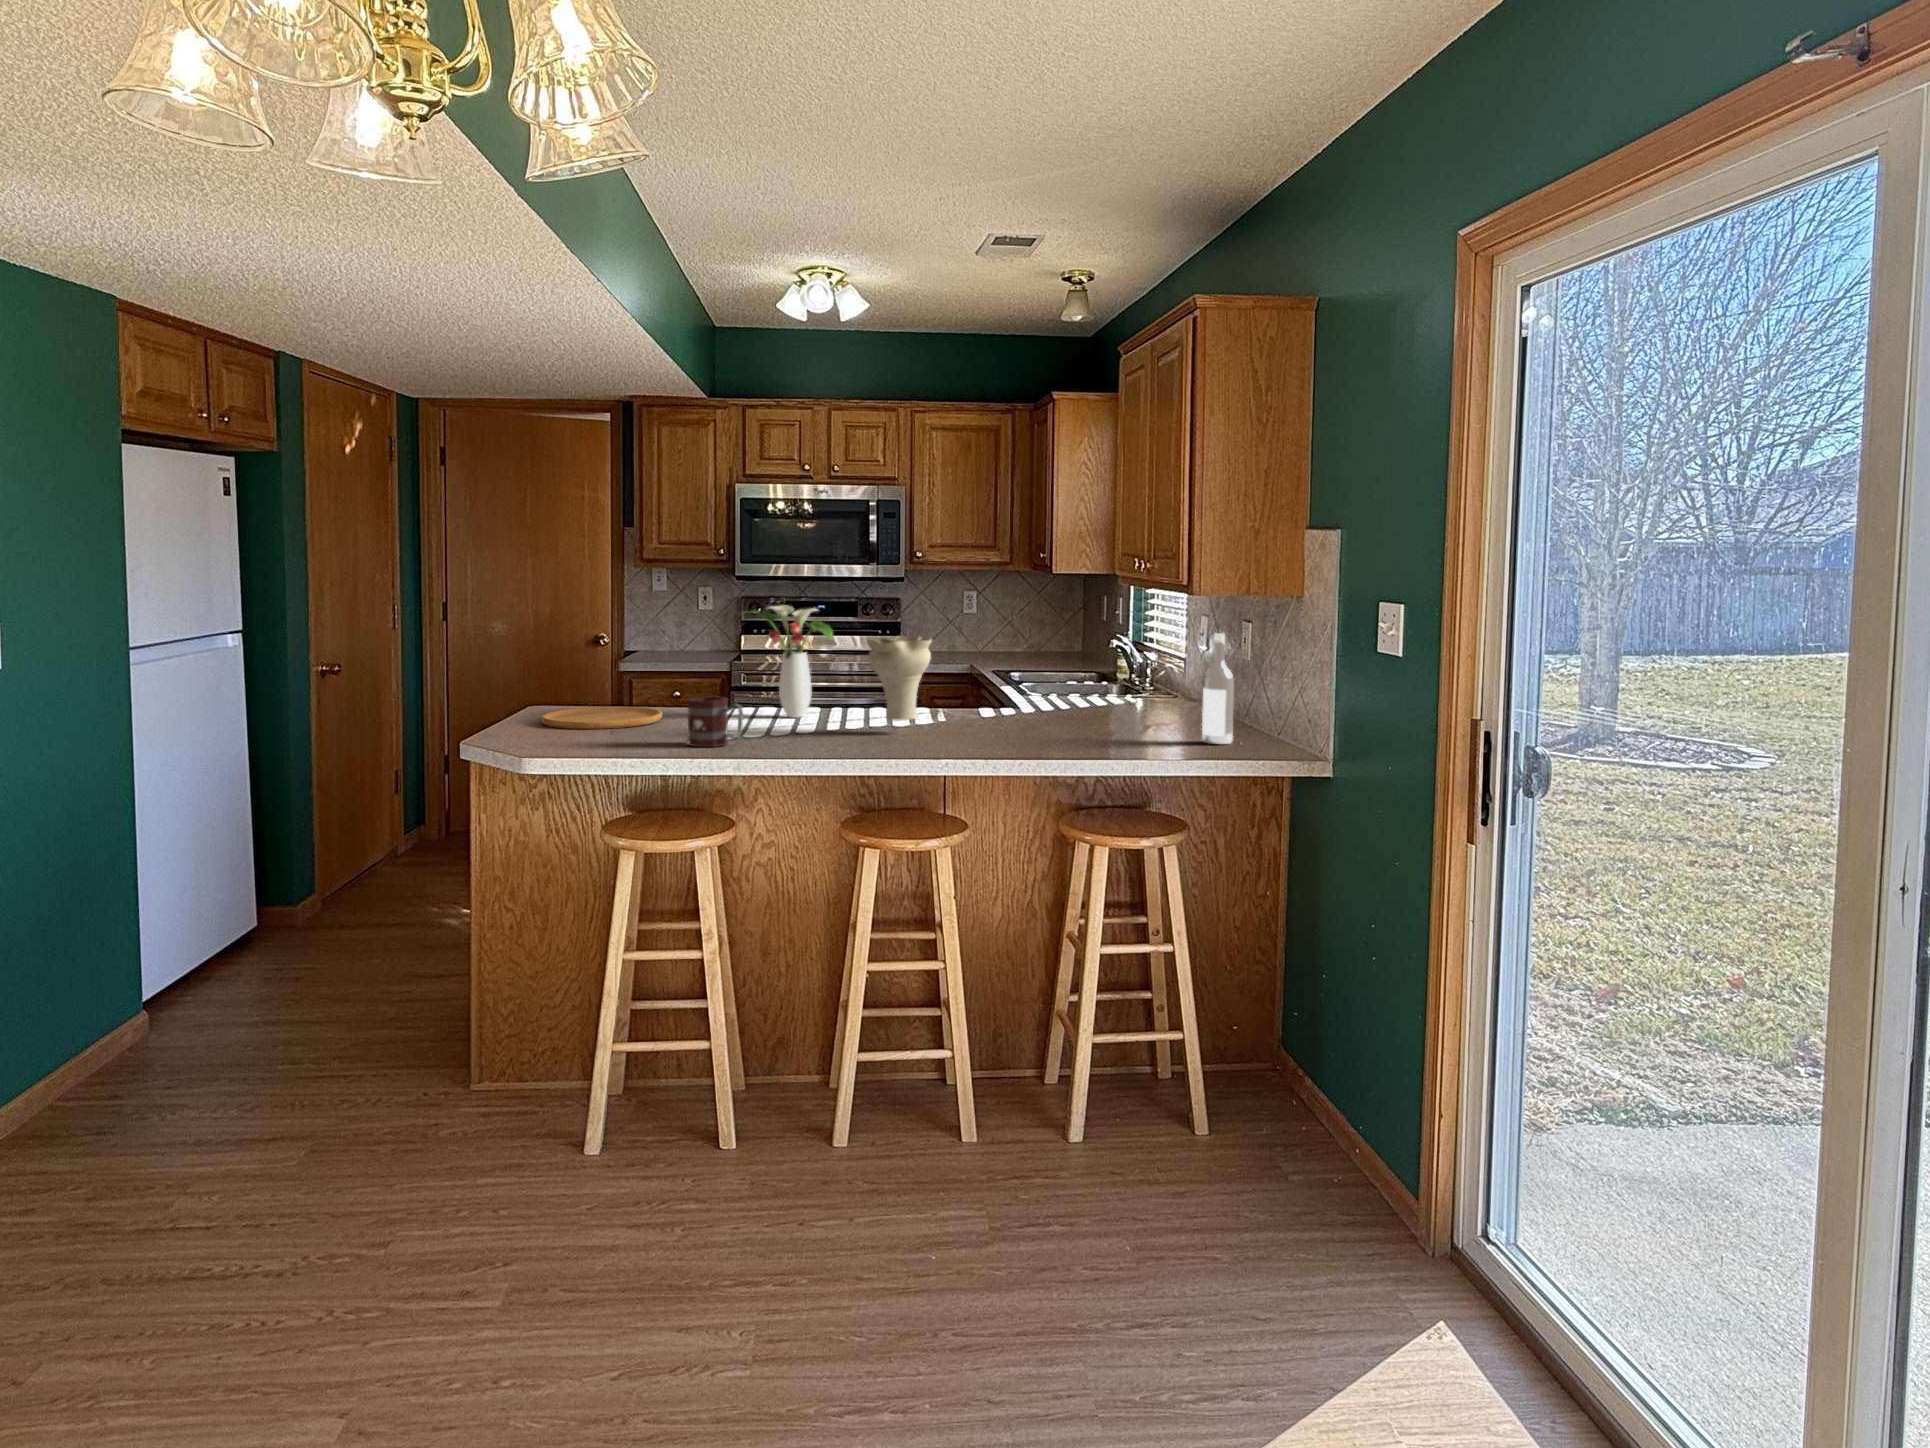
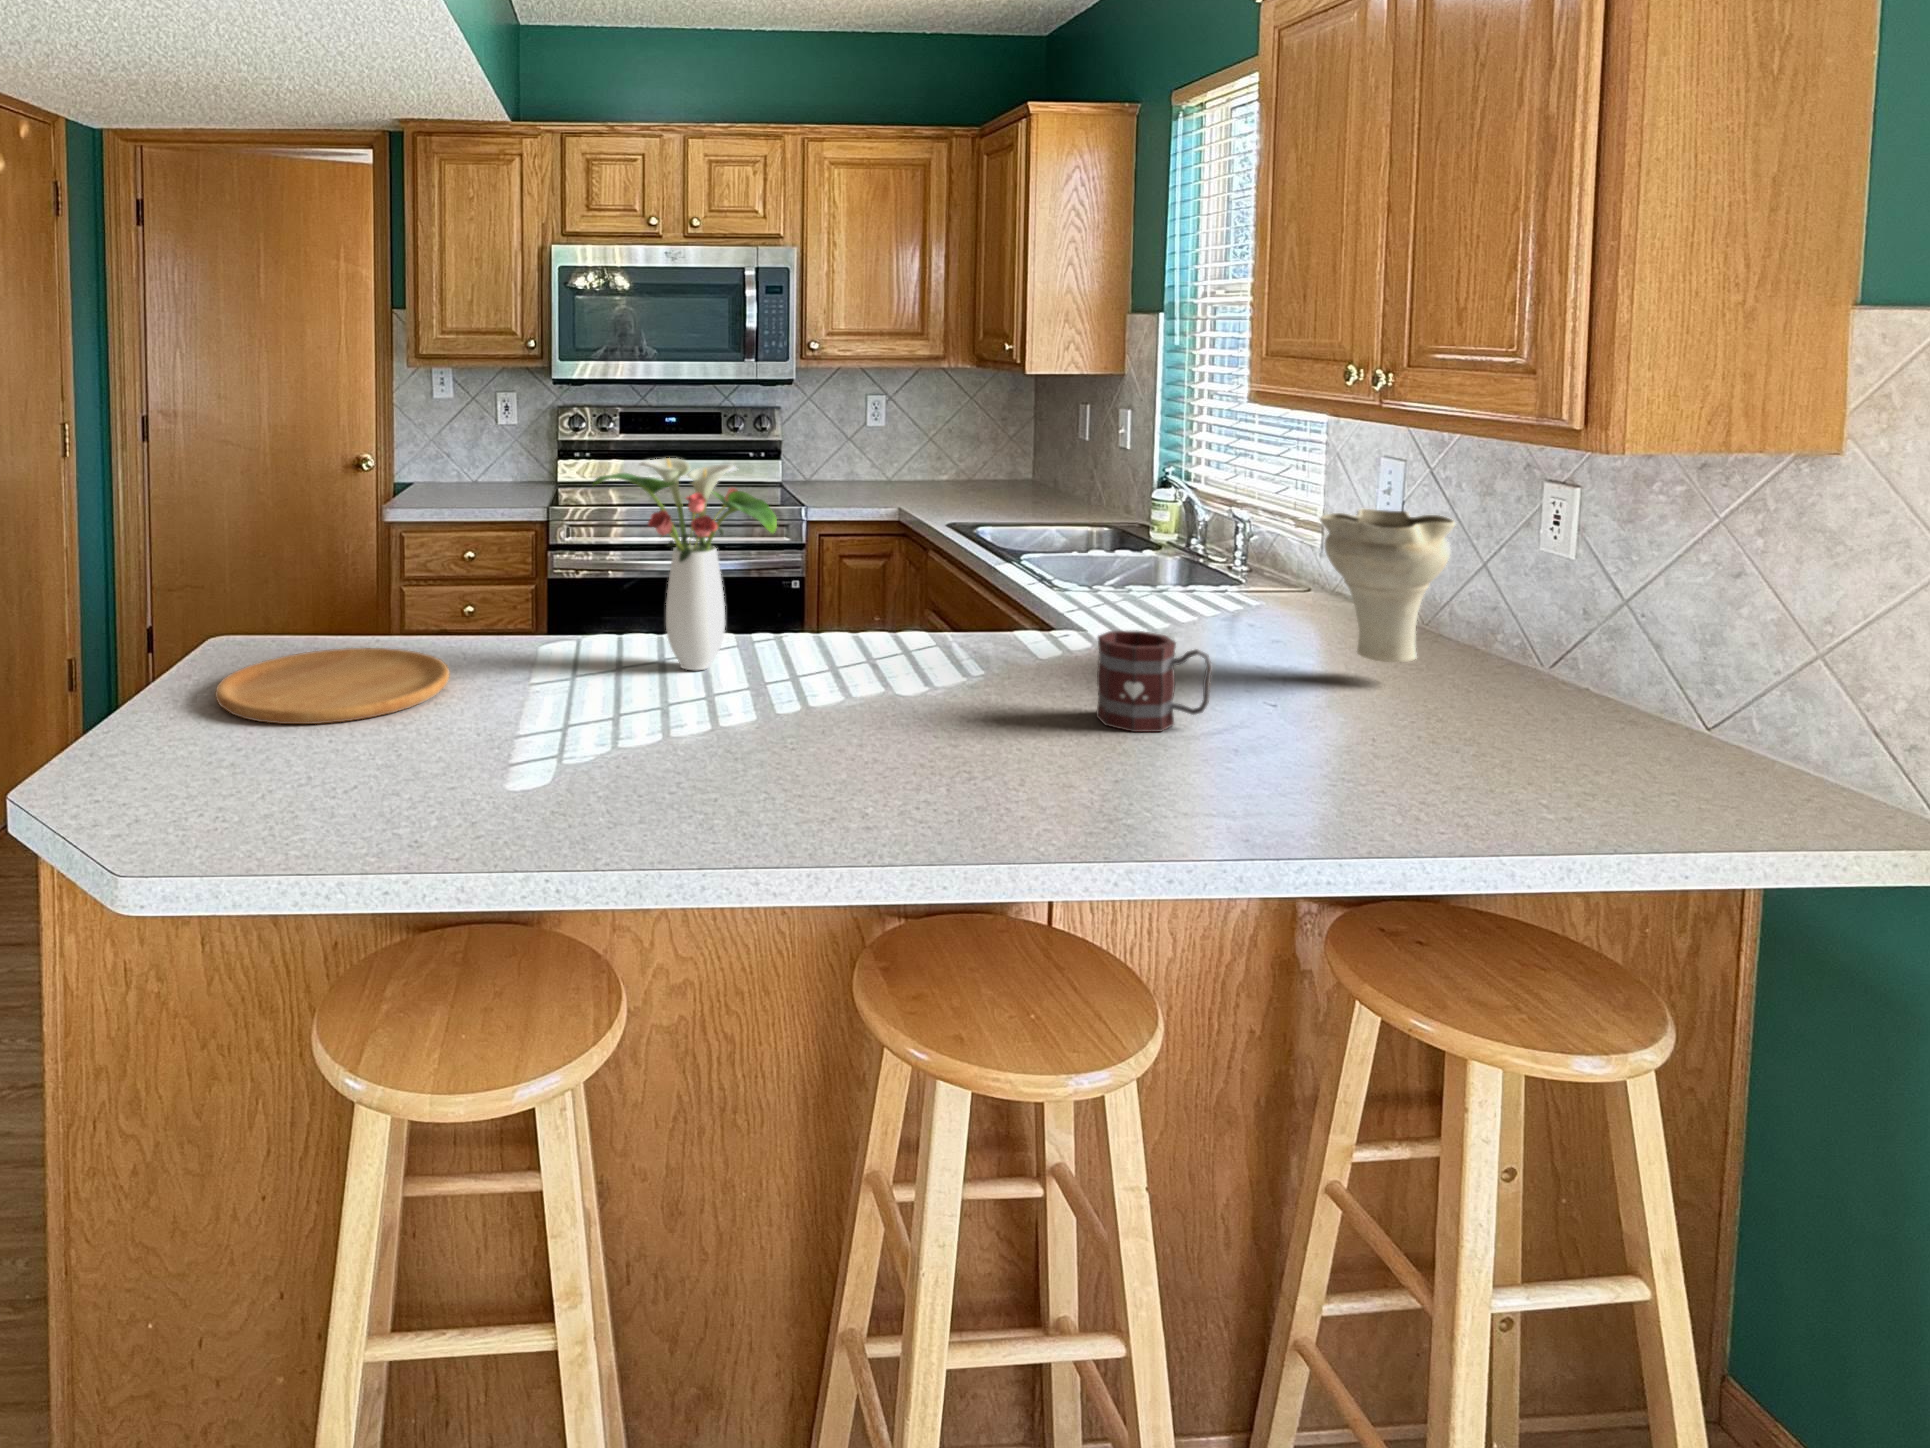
wine bottle: present [1202,633,1234,745] -> none [1607,542,1694,788]
vase: present [867,636,932,720] -> present [1320,509,1456,662]
mug: present [688,697,743,747] -> present [1096,630,1212,732]

